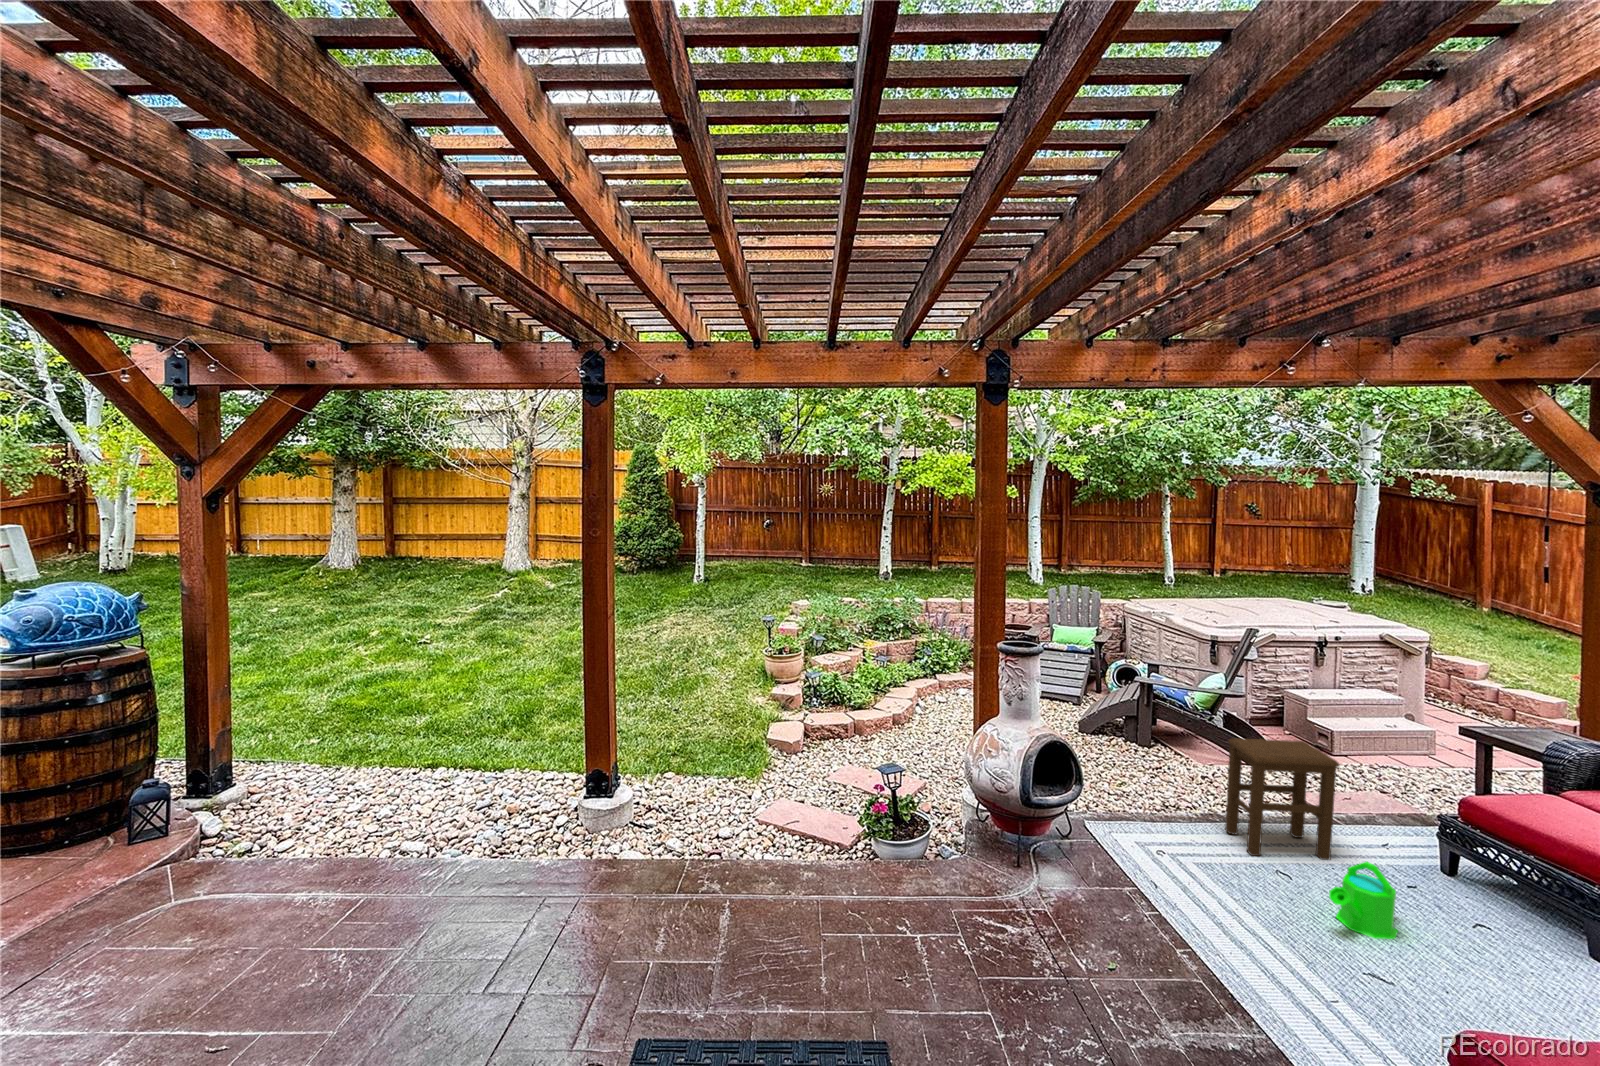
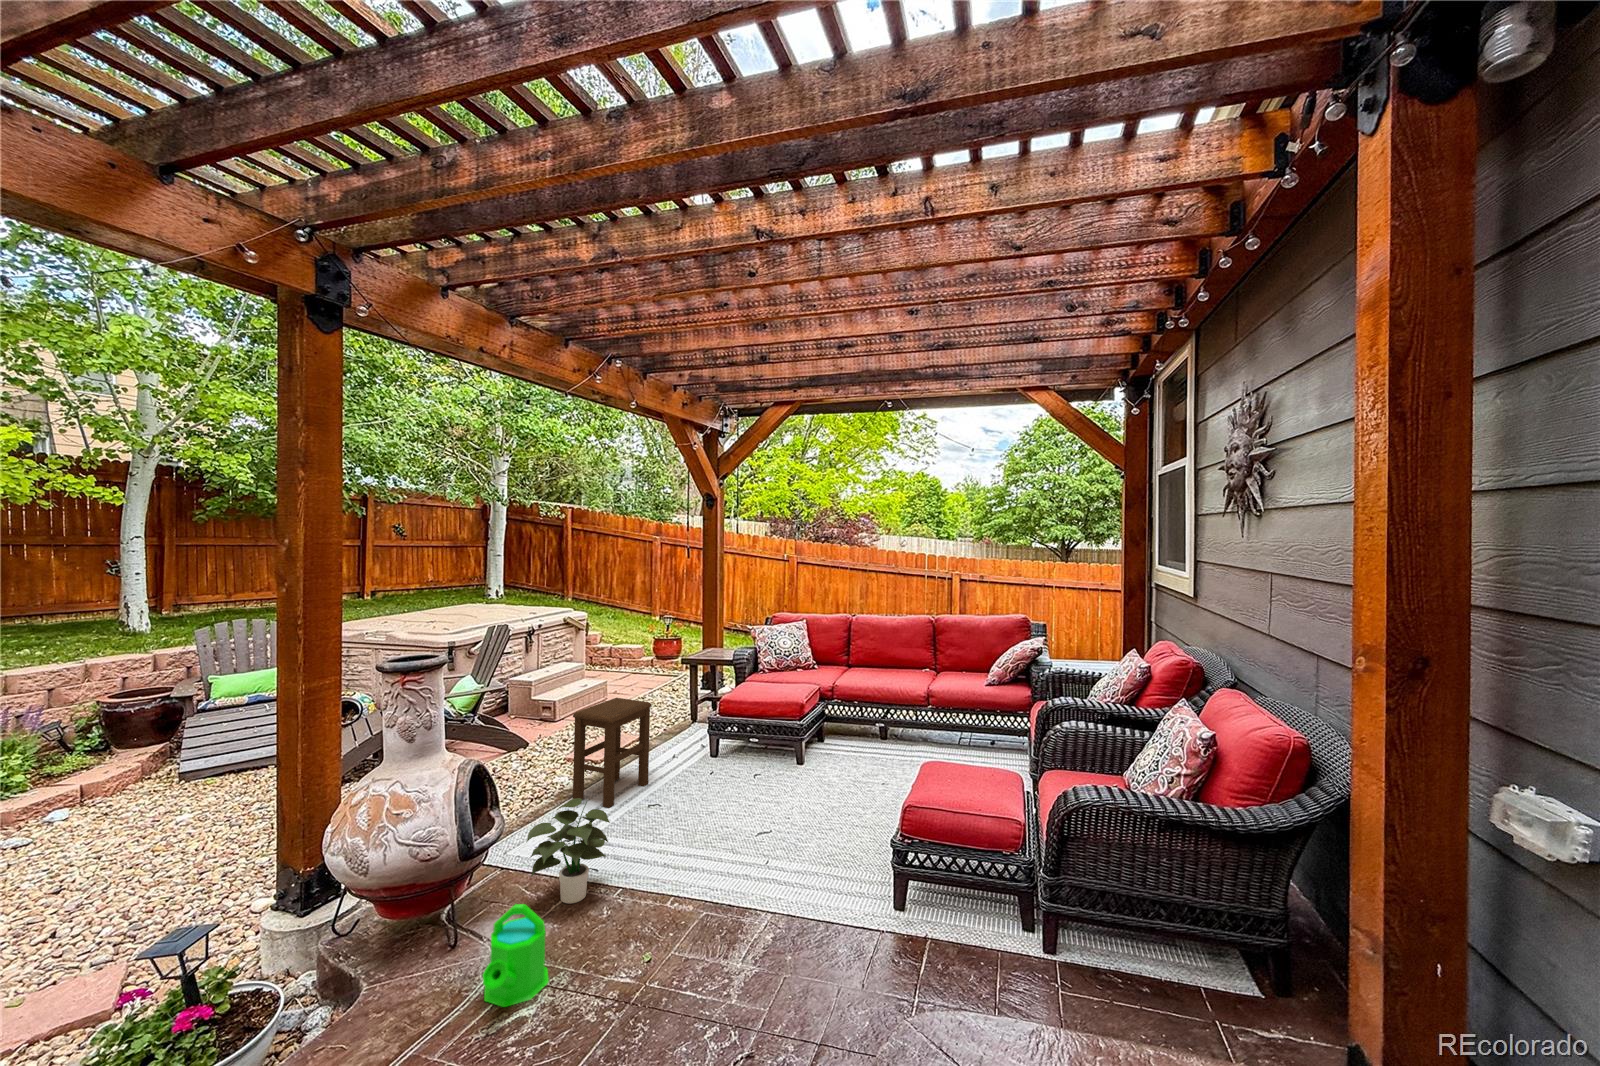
potted plant: none [1080,809,1169,901] -> present [527,798,610,904]
watering can: present [1329,862,1398,939] -> present [483,904,549,1007]

